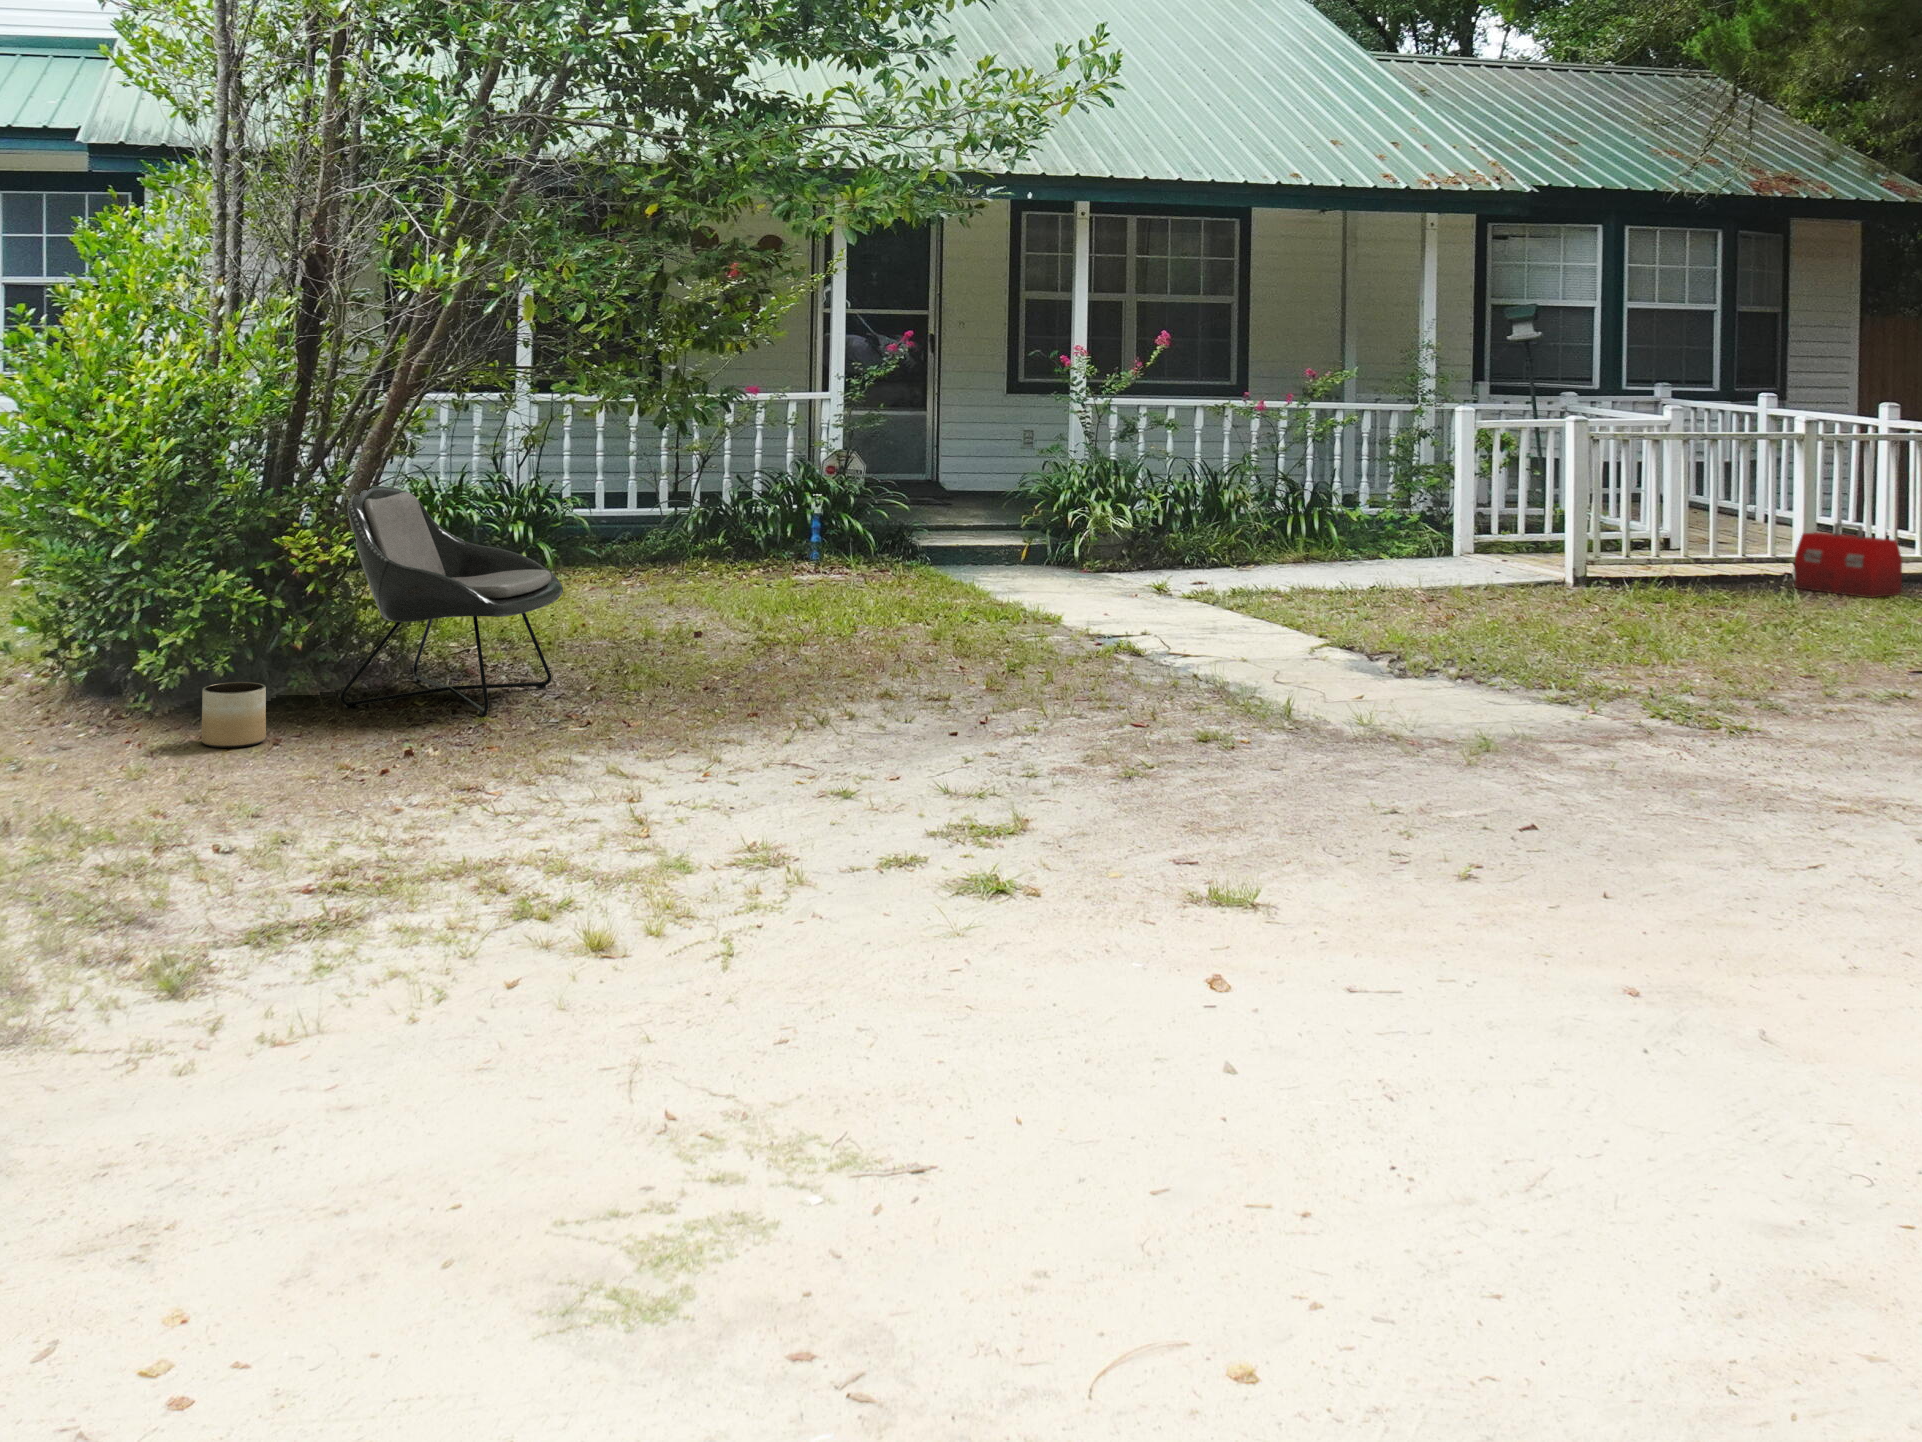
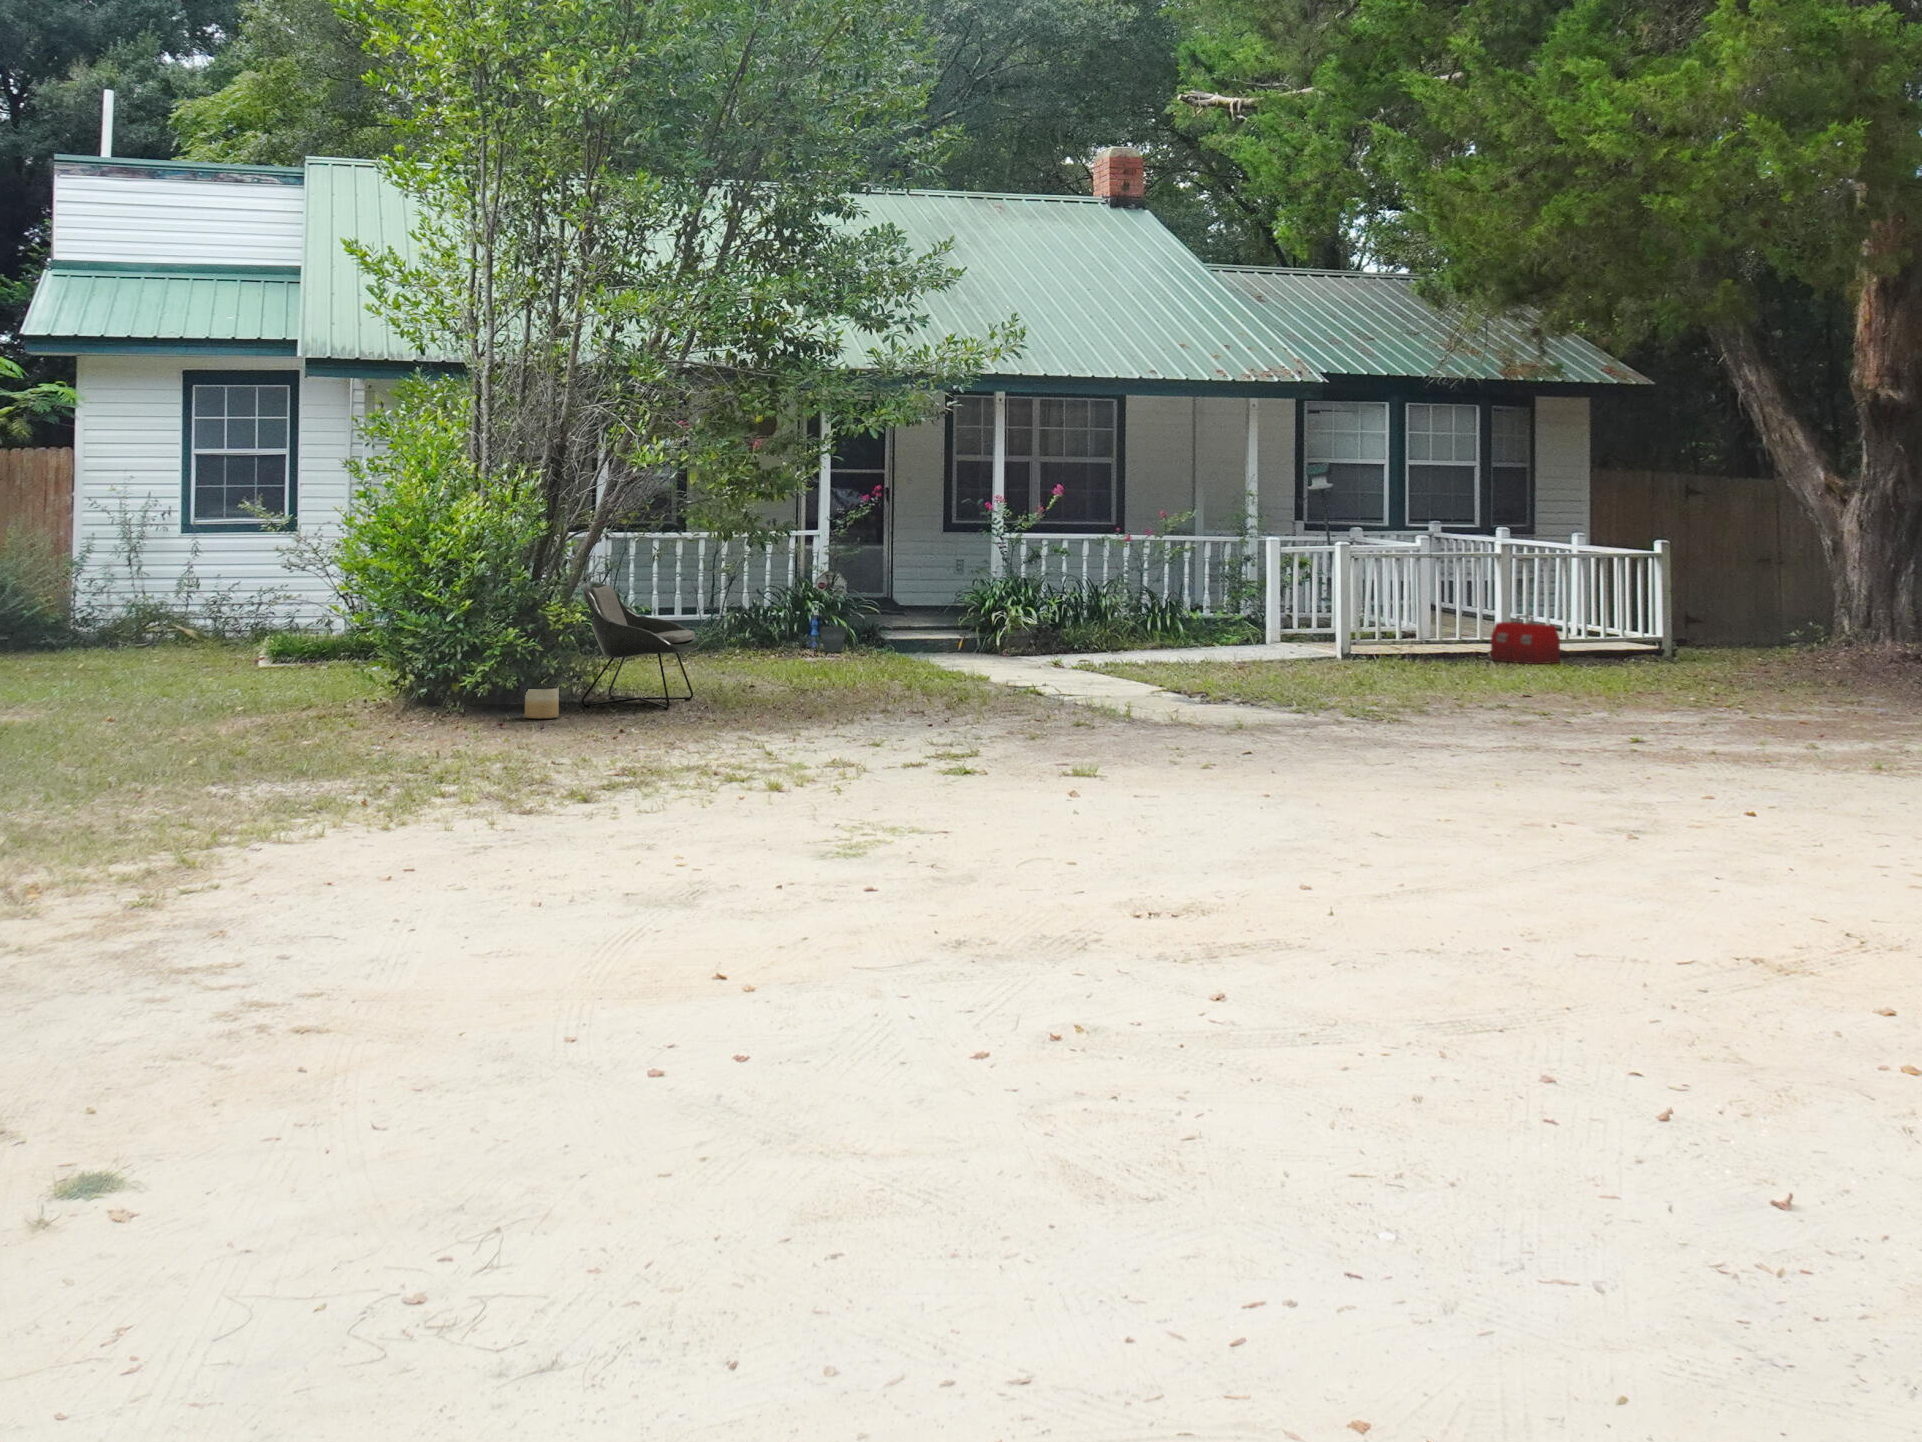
bucket: none [820,509,862,566] -> present [819,626,847,652]

